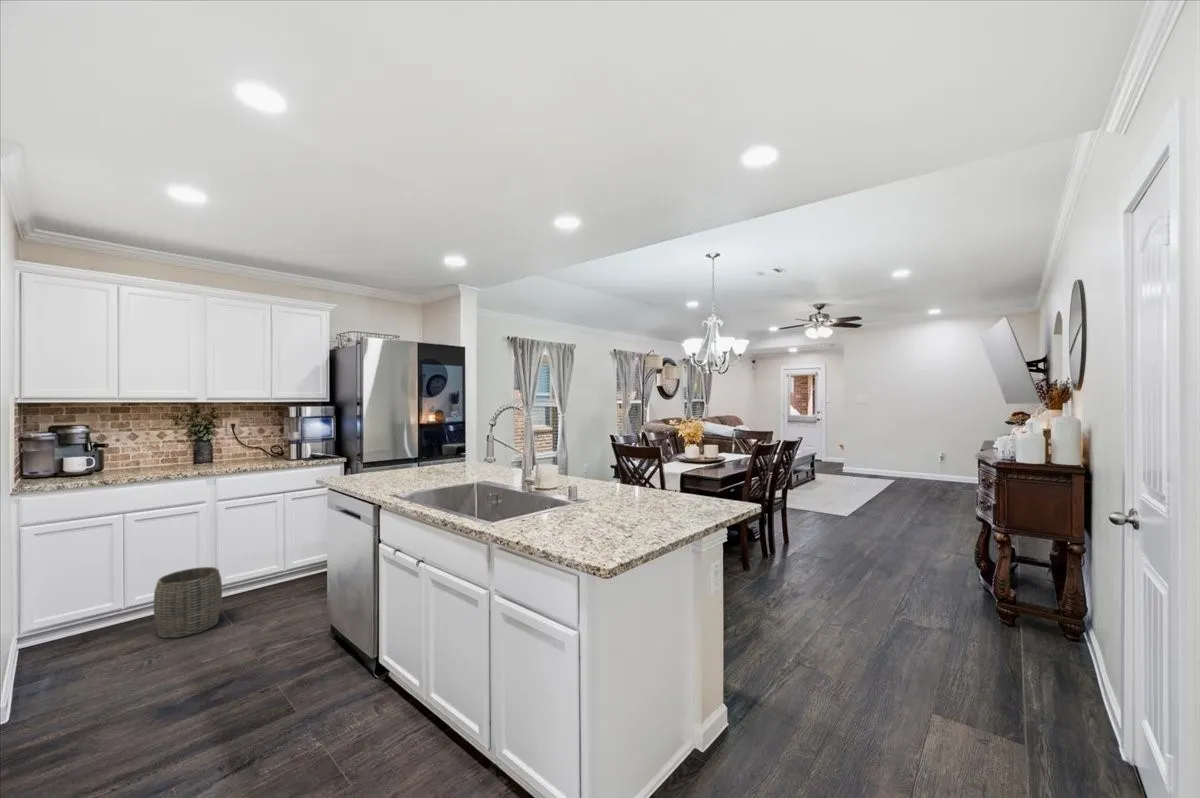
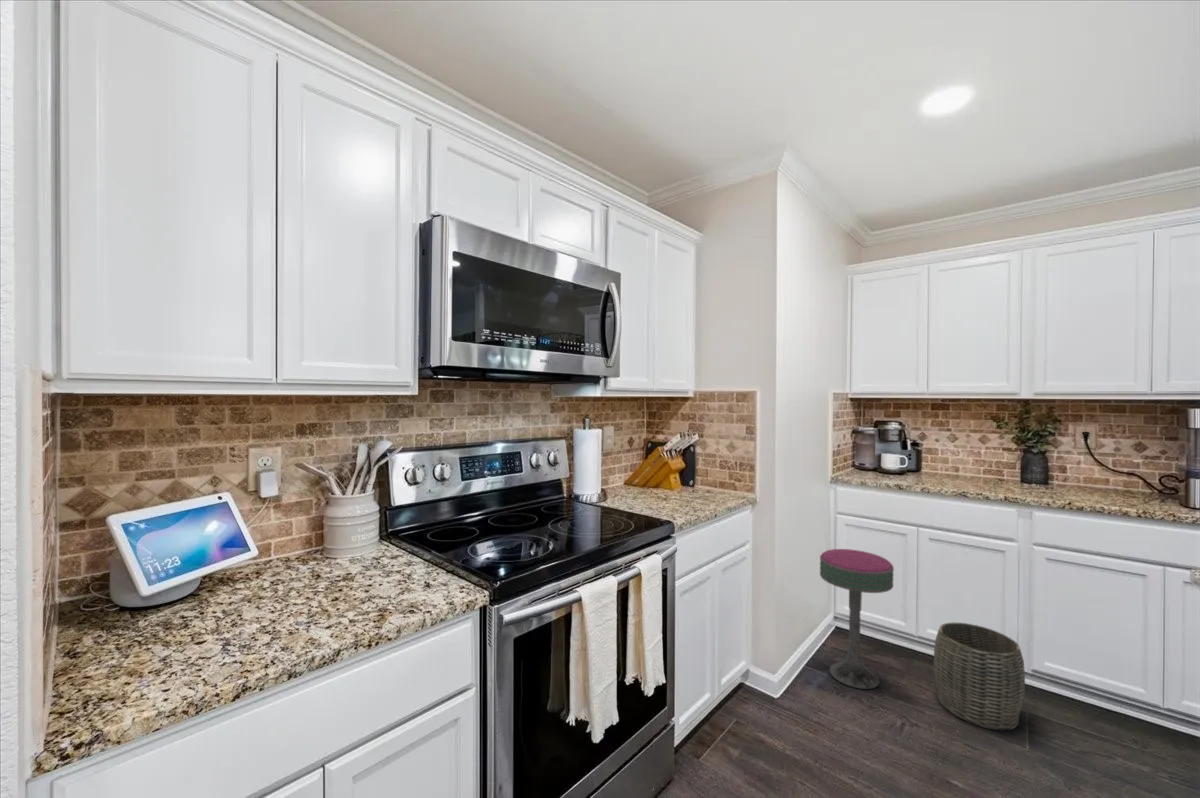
bar stool: none [27,545,116,675] -> present [820,549,894,689]

